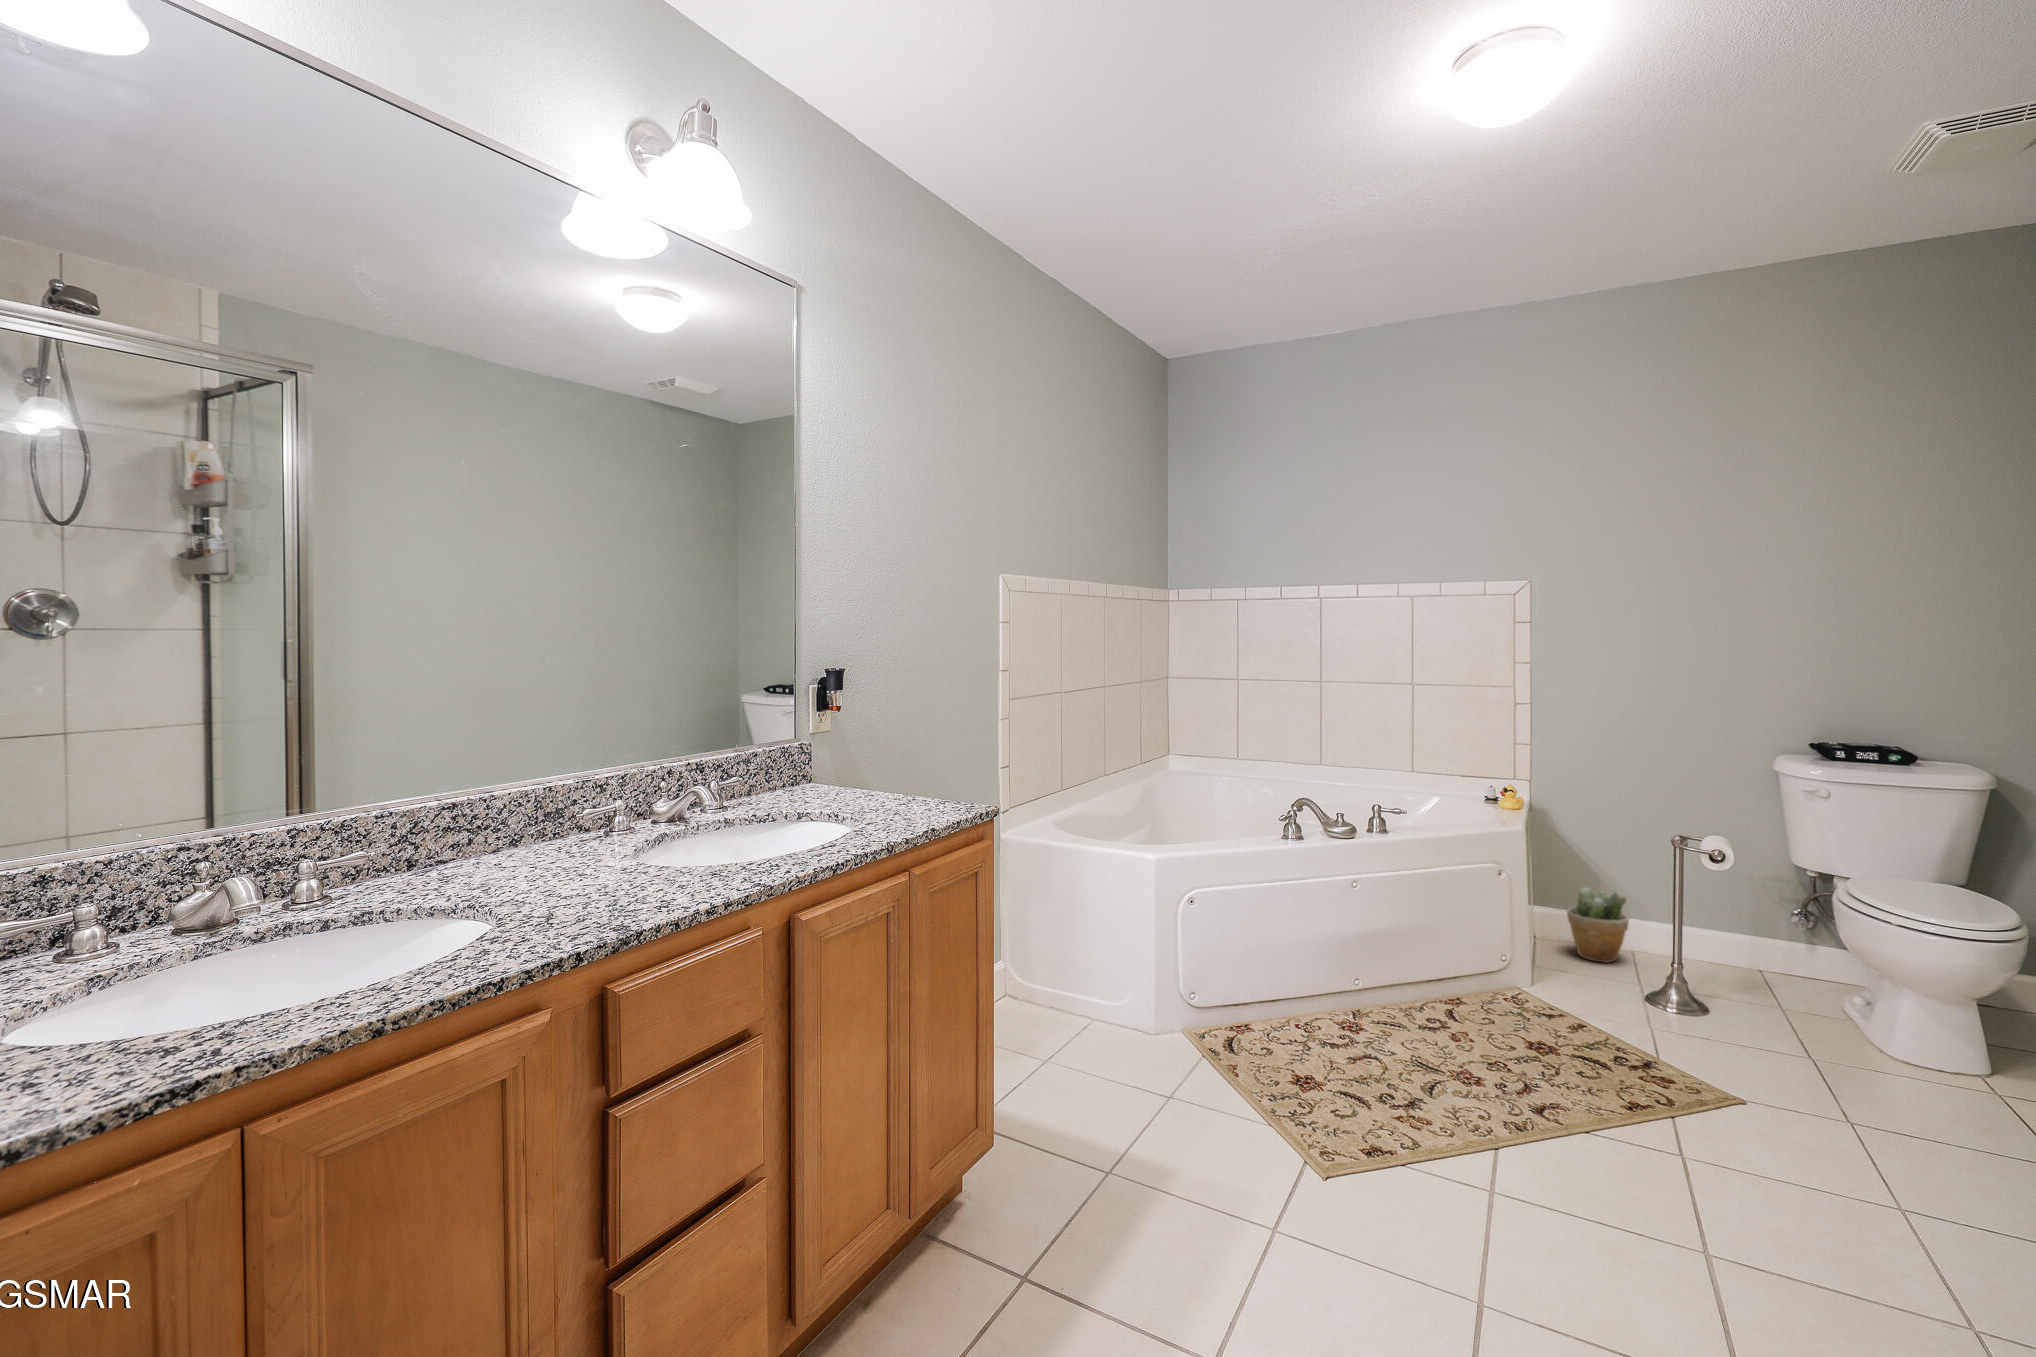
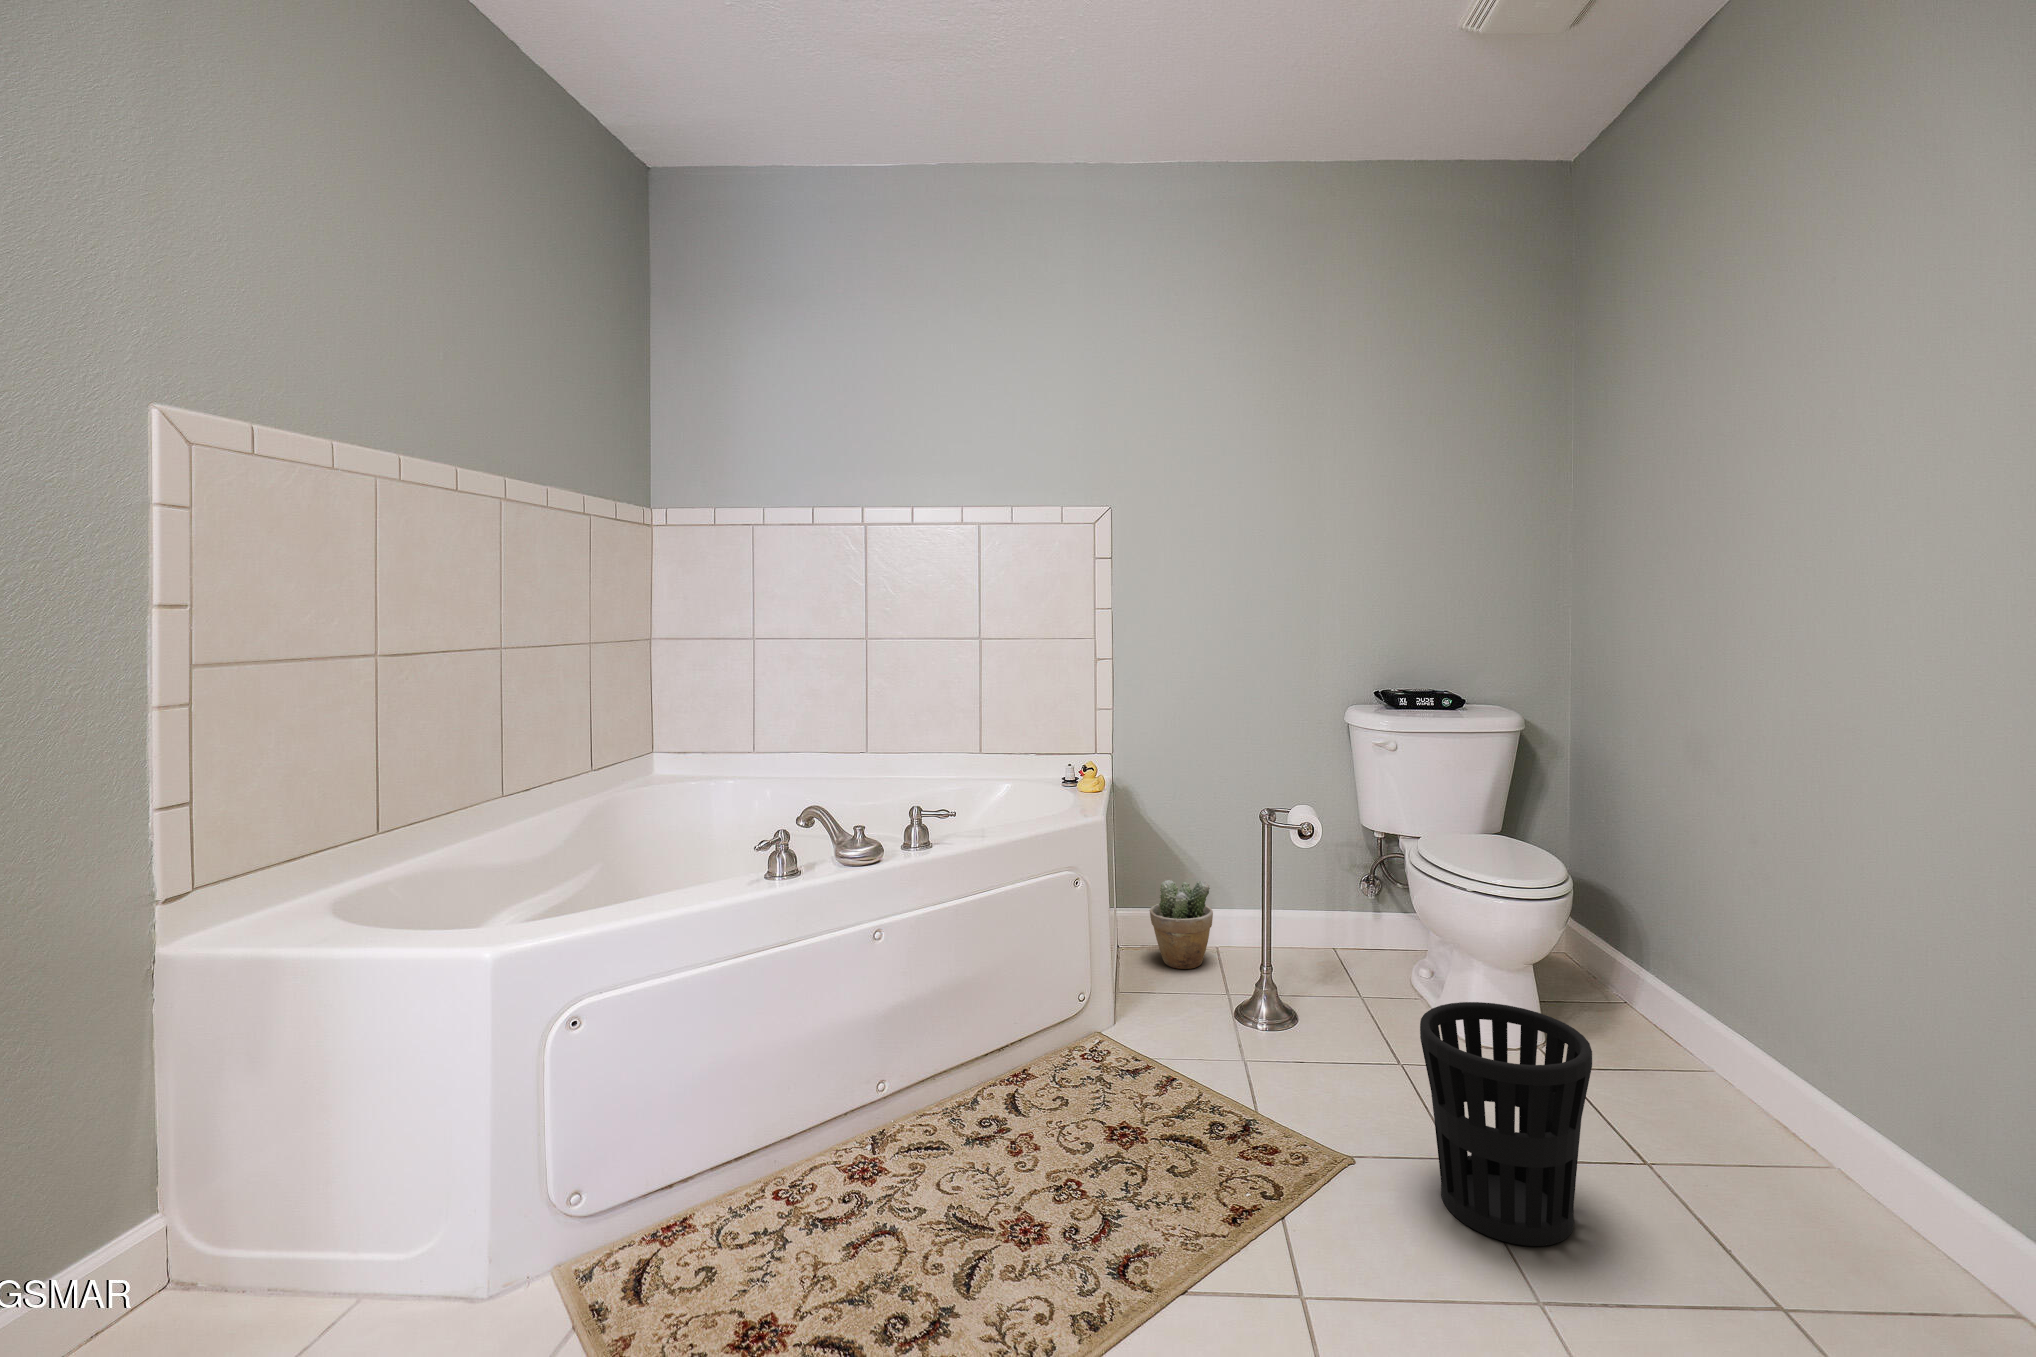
wastebasket: none [1801,992,1958,1171] -> present [1420,1002,1592,1246]

